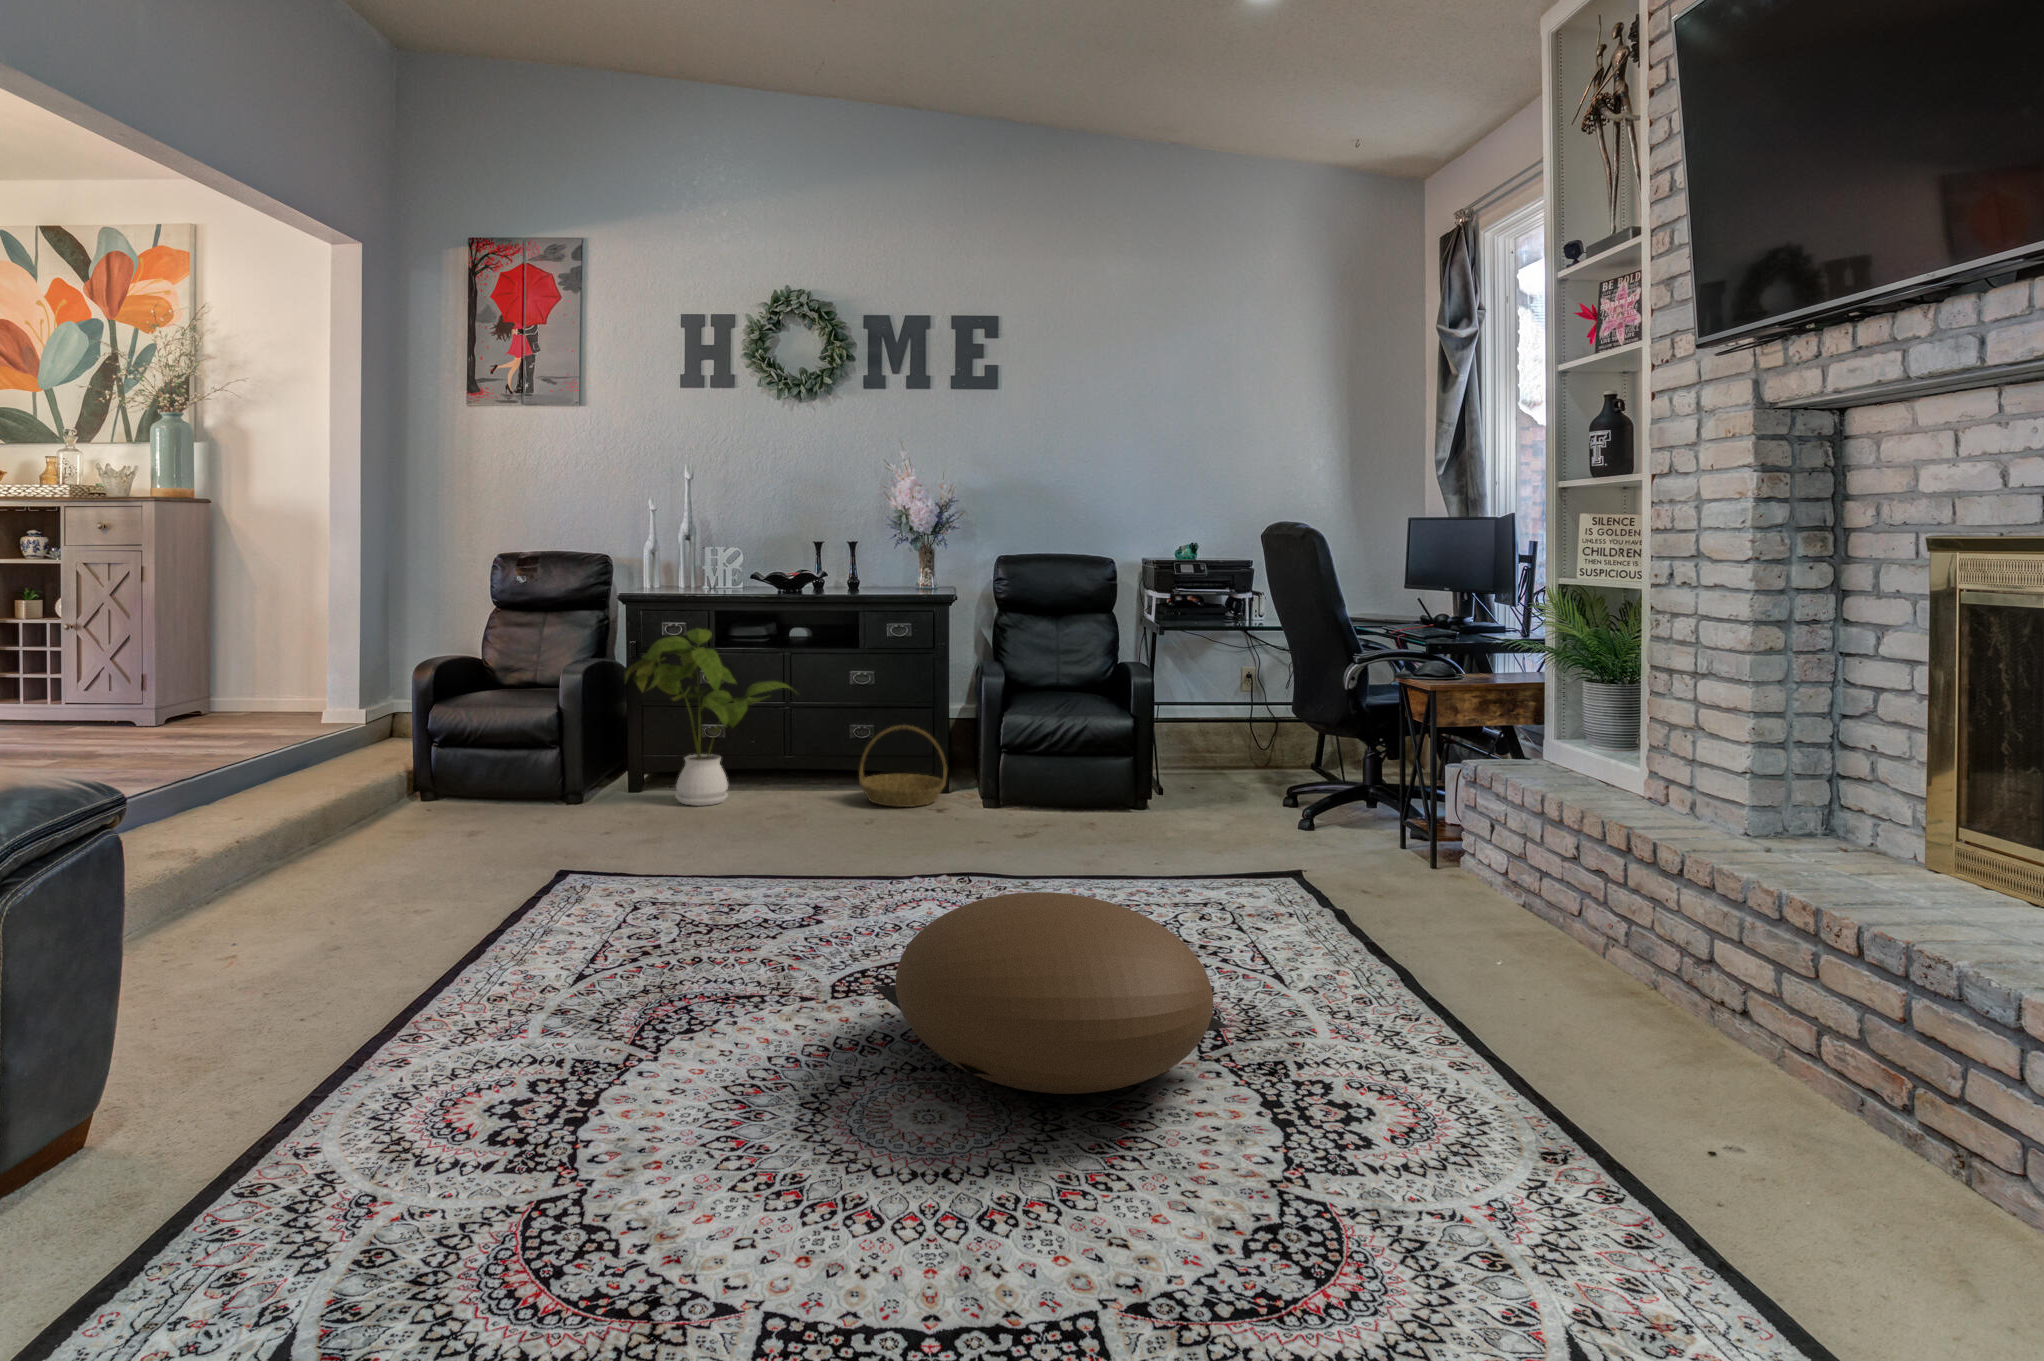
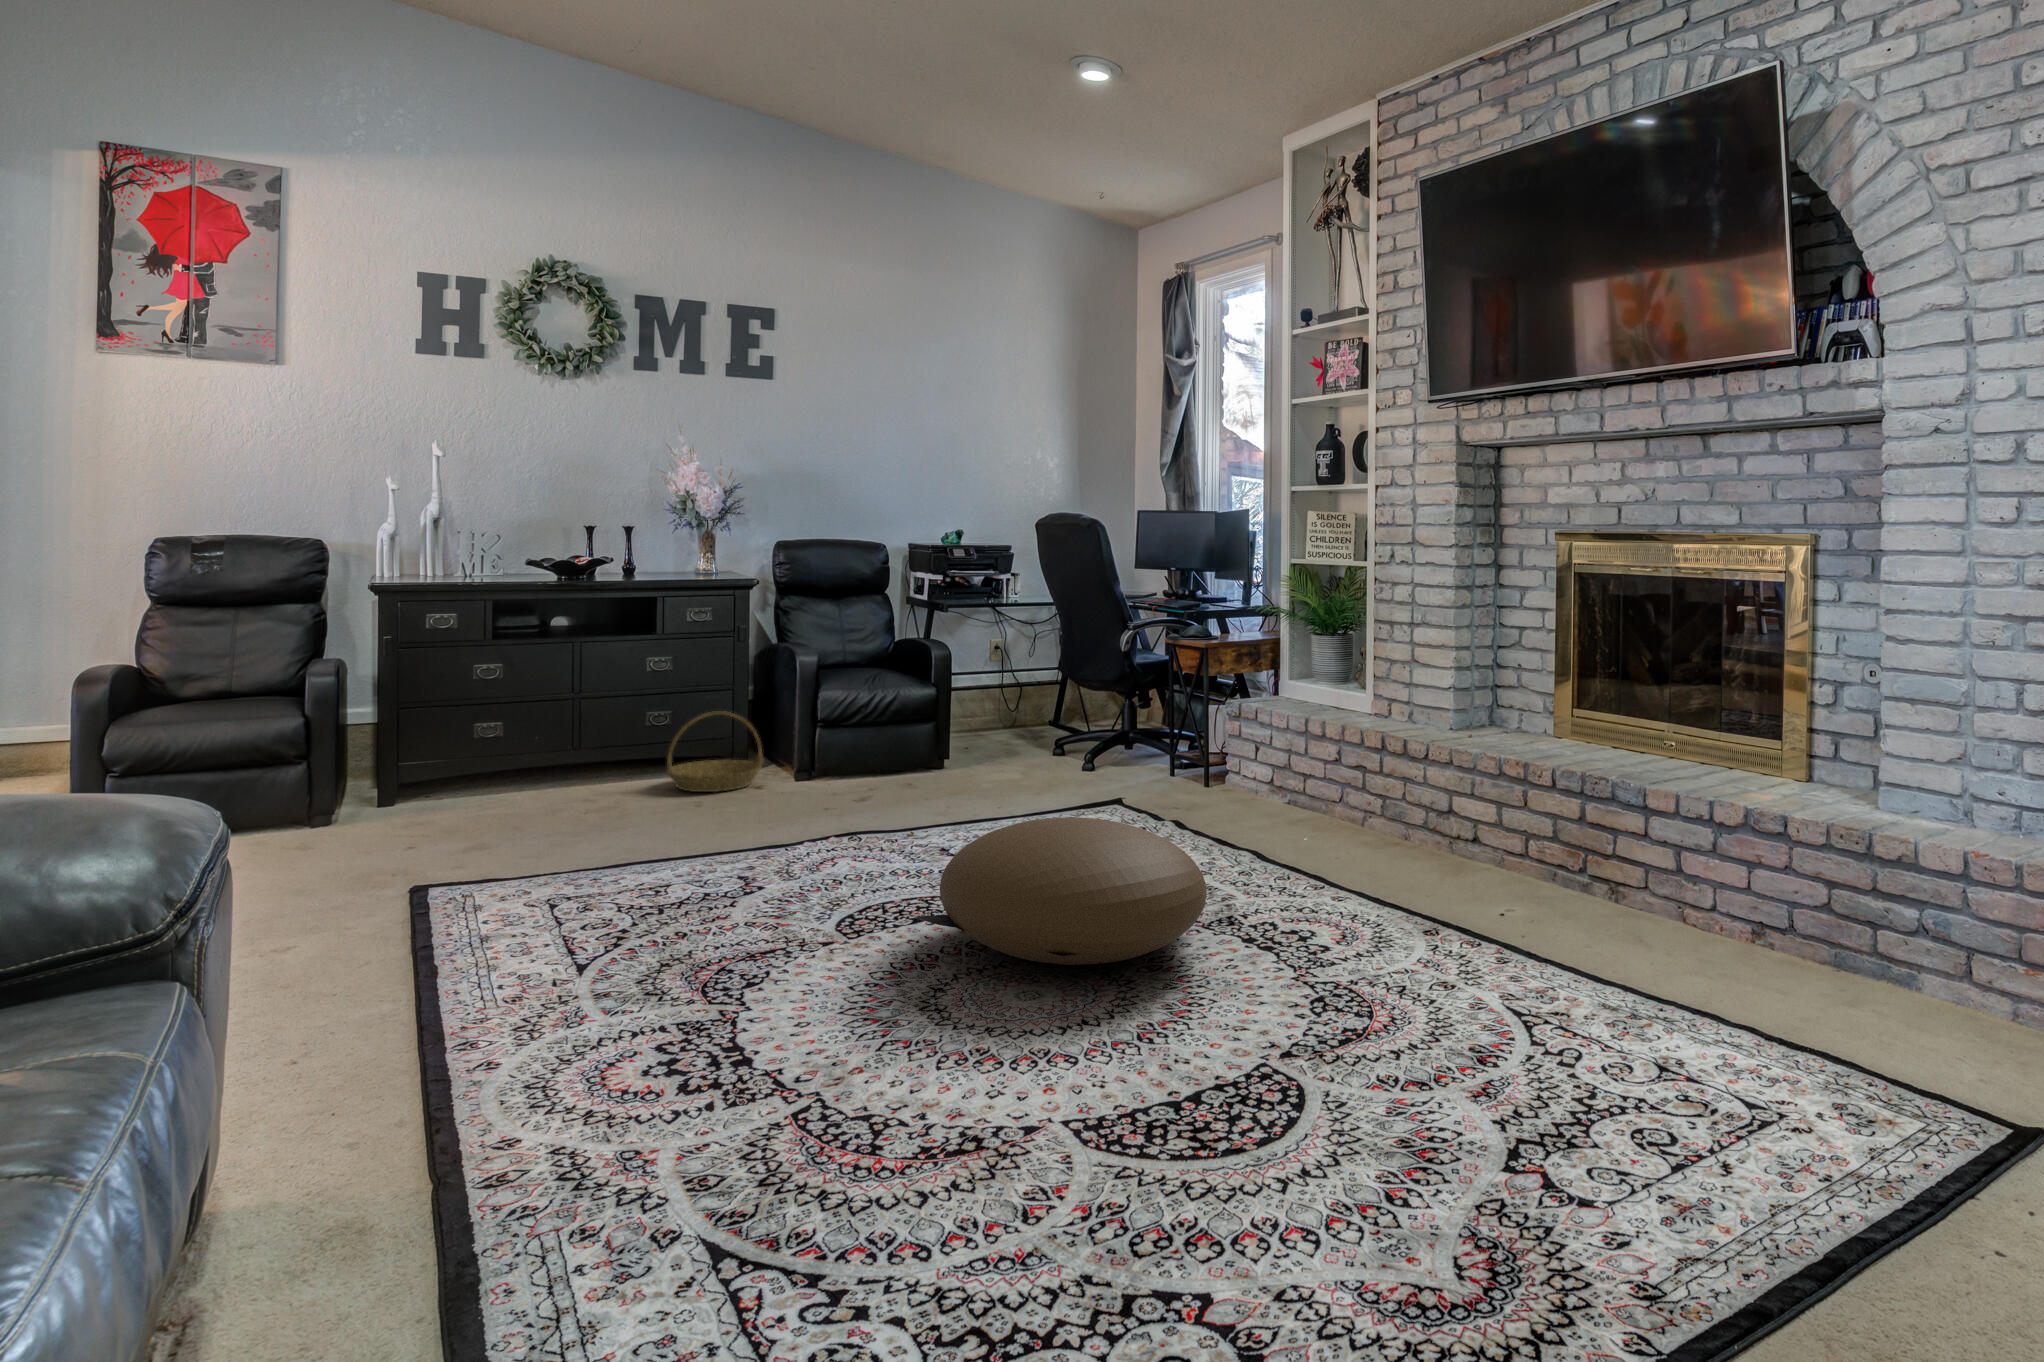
house plant: present [625,628,792,806] -> none [374,621,594,817]

